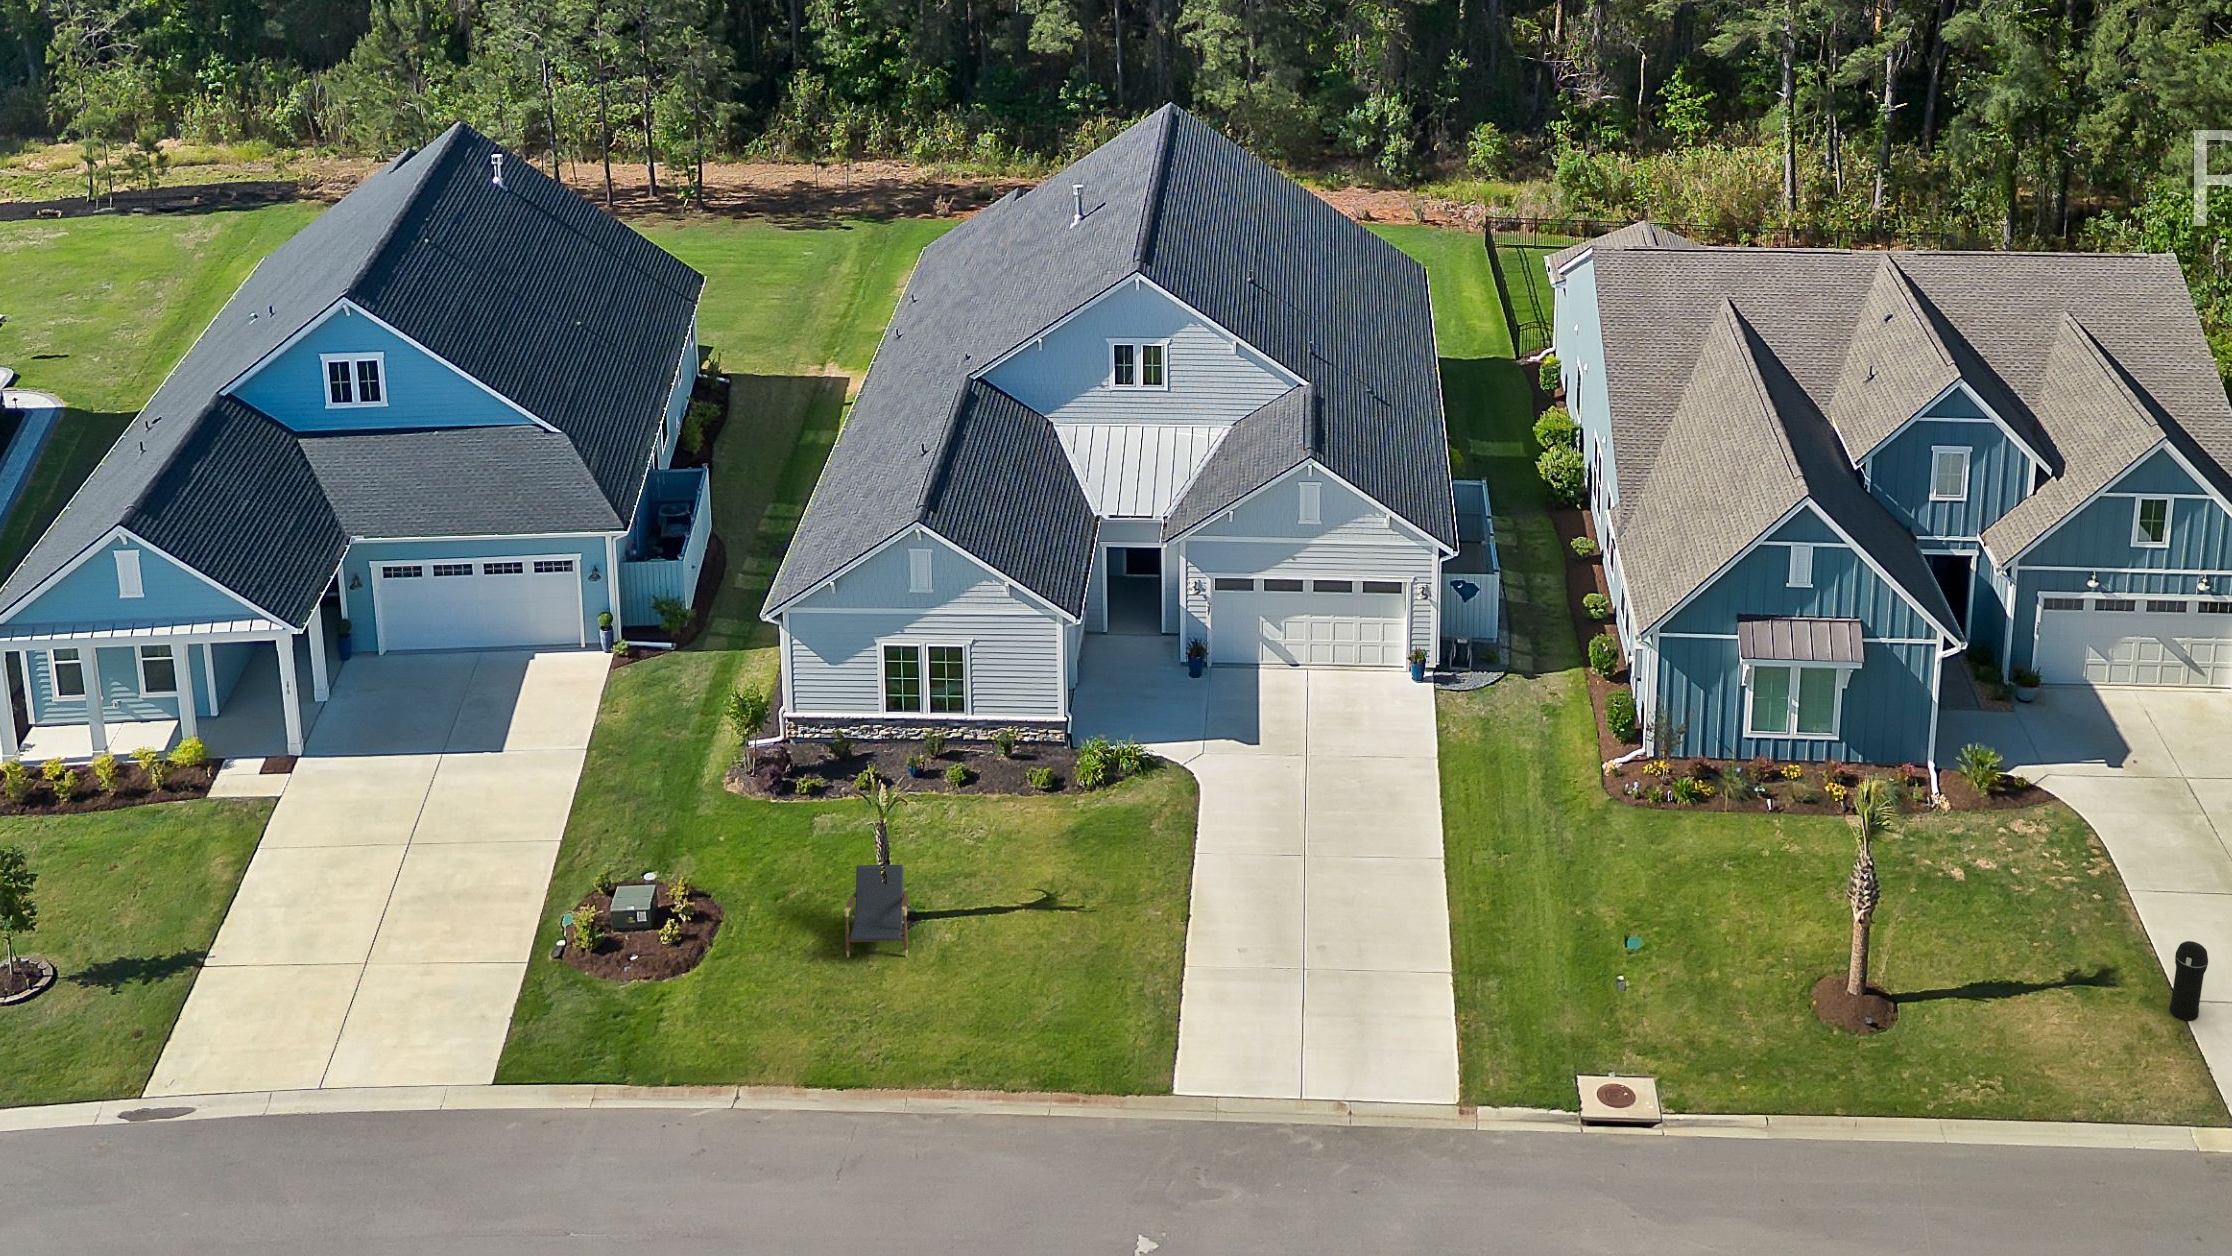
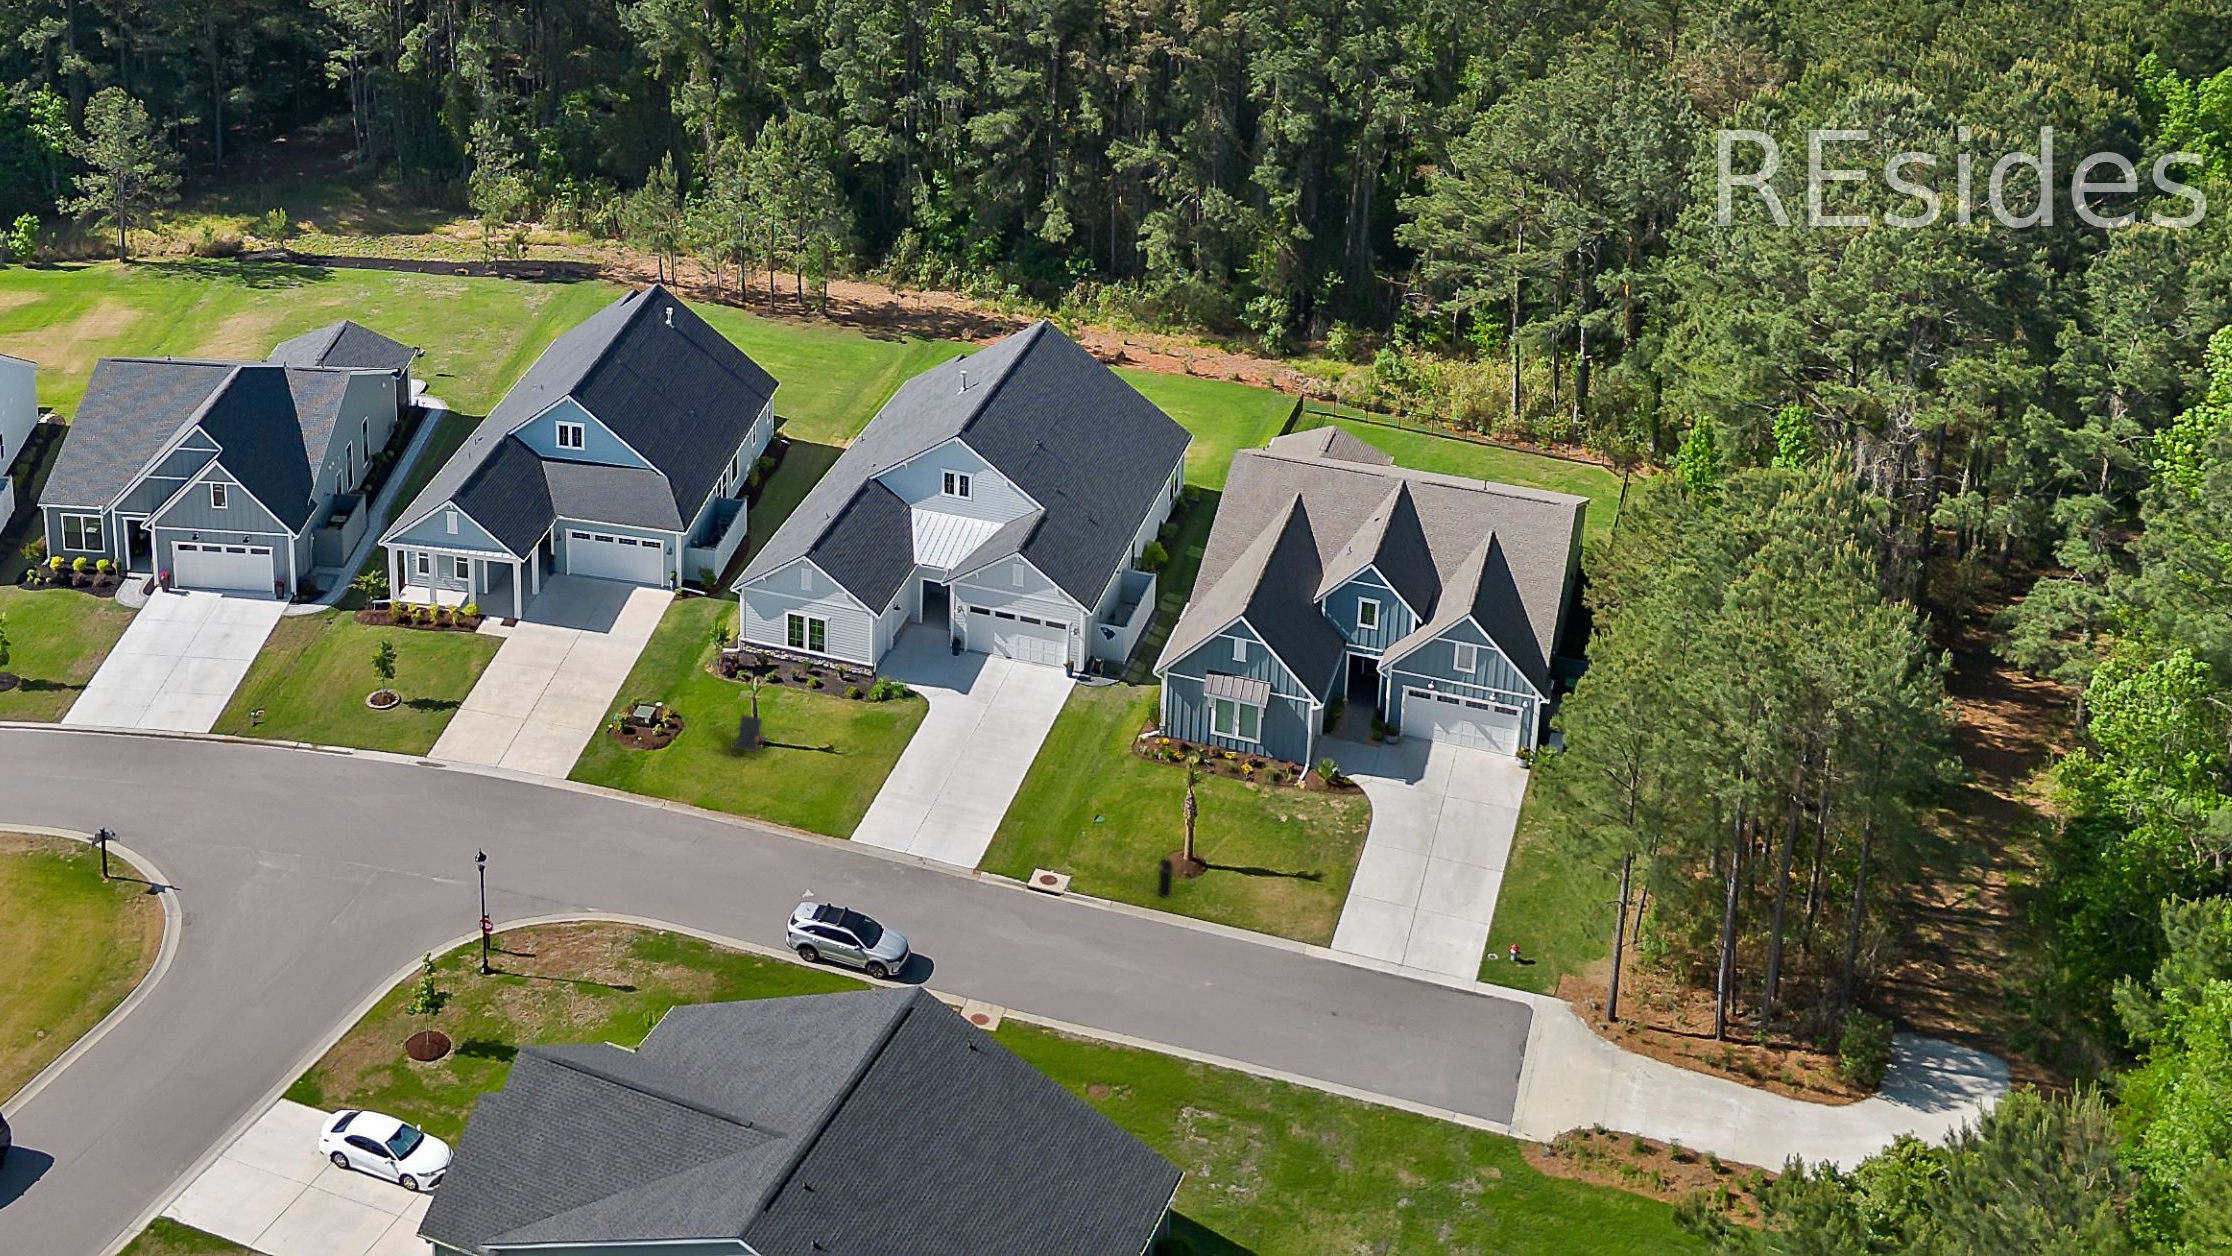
trash can: present [2170,941,2208,1021] -> present [1158,859,1173,897]

